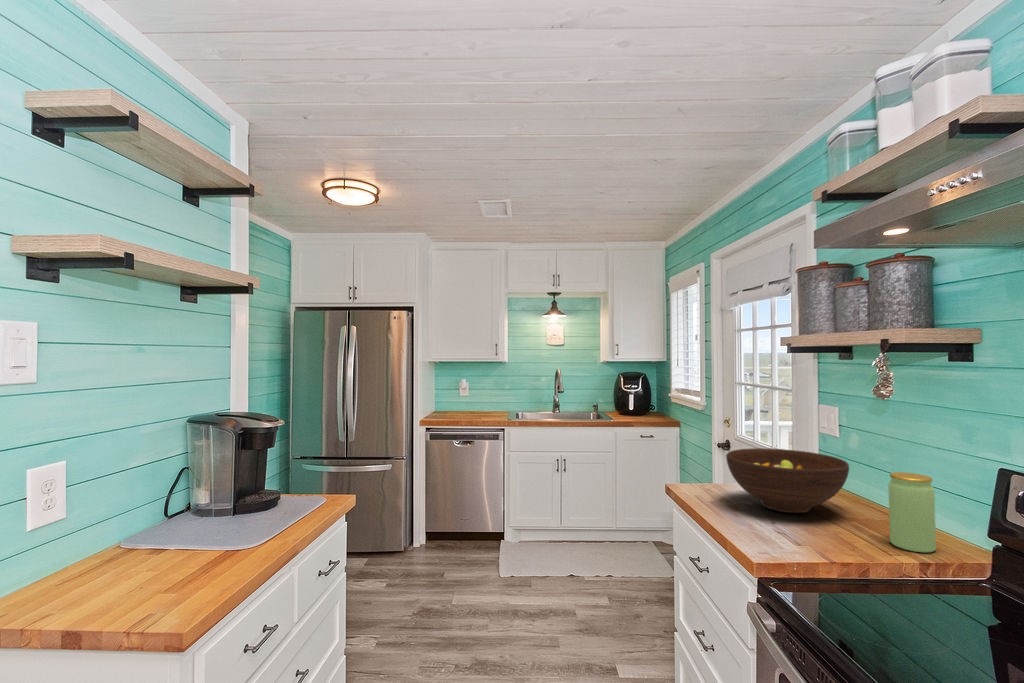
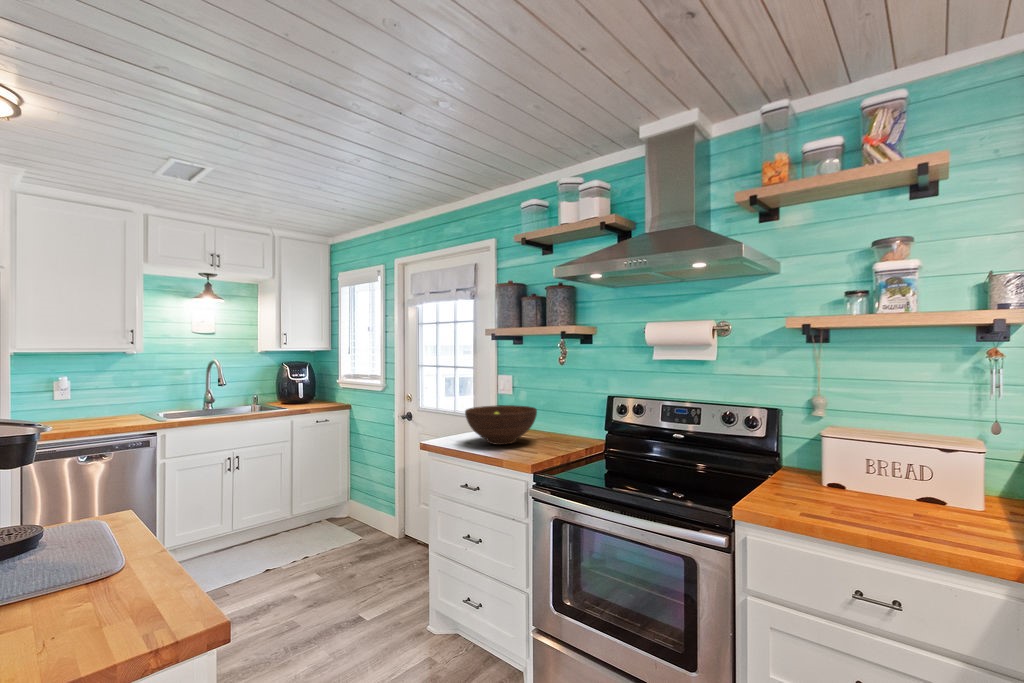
jar: present [889,472,936,552] -> none [565,406,586,448]

